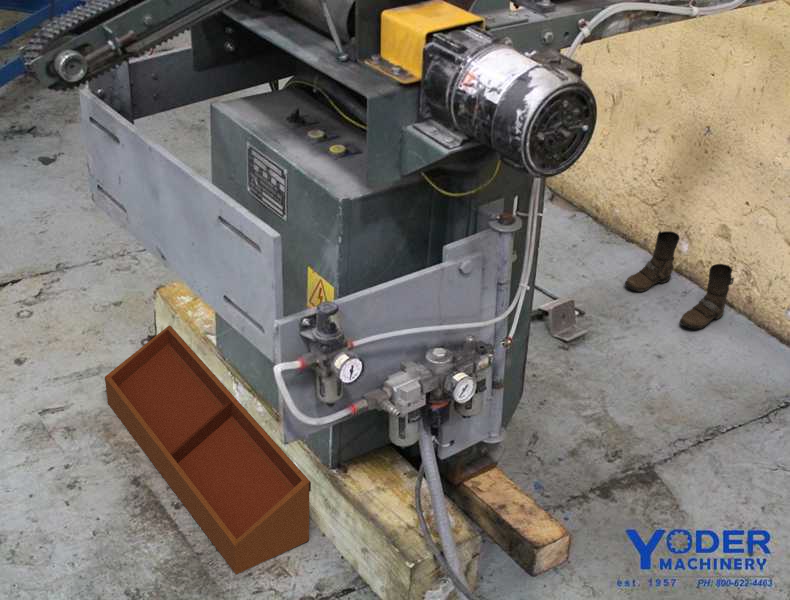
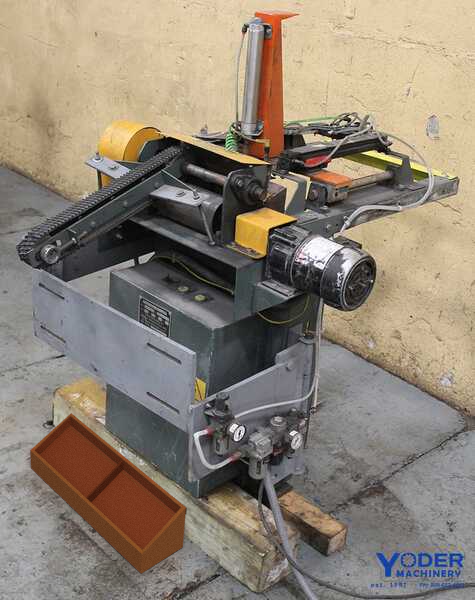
boots: present [625,231,734,329] -> none [339,336,406,395]

